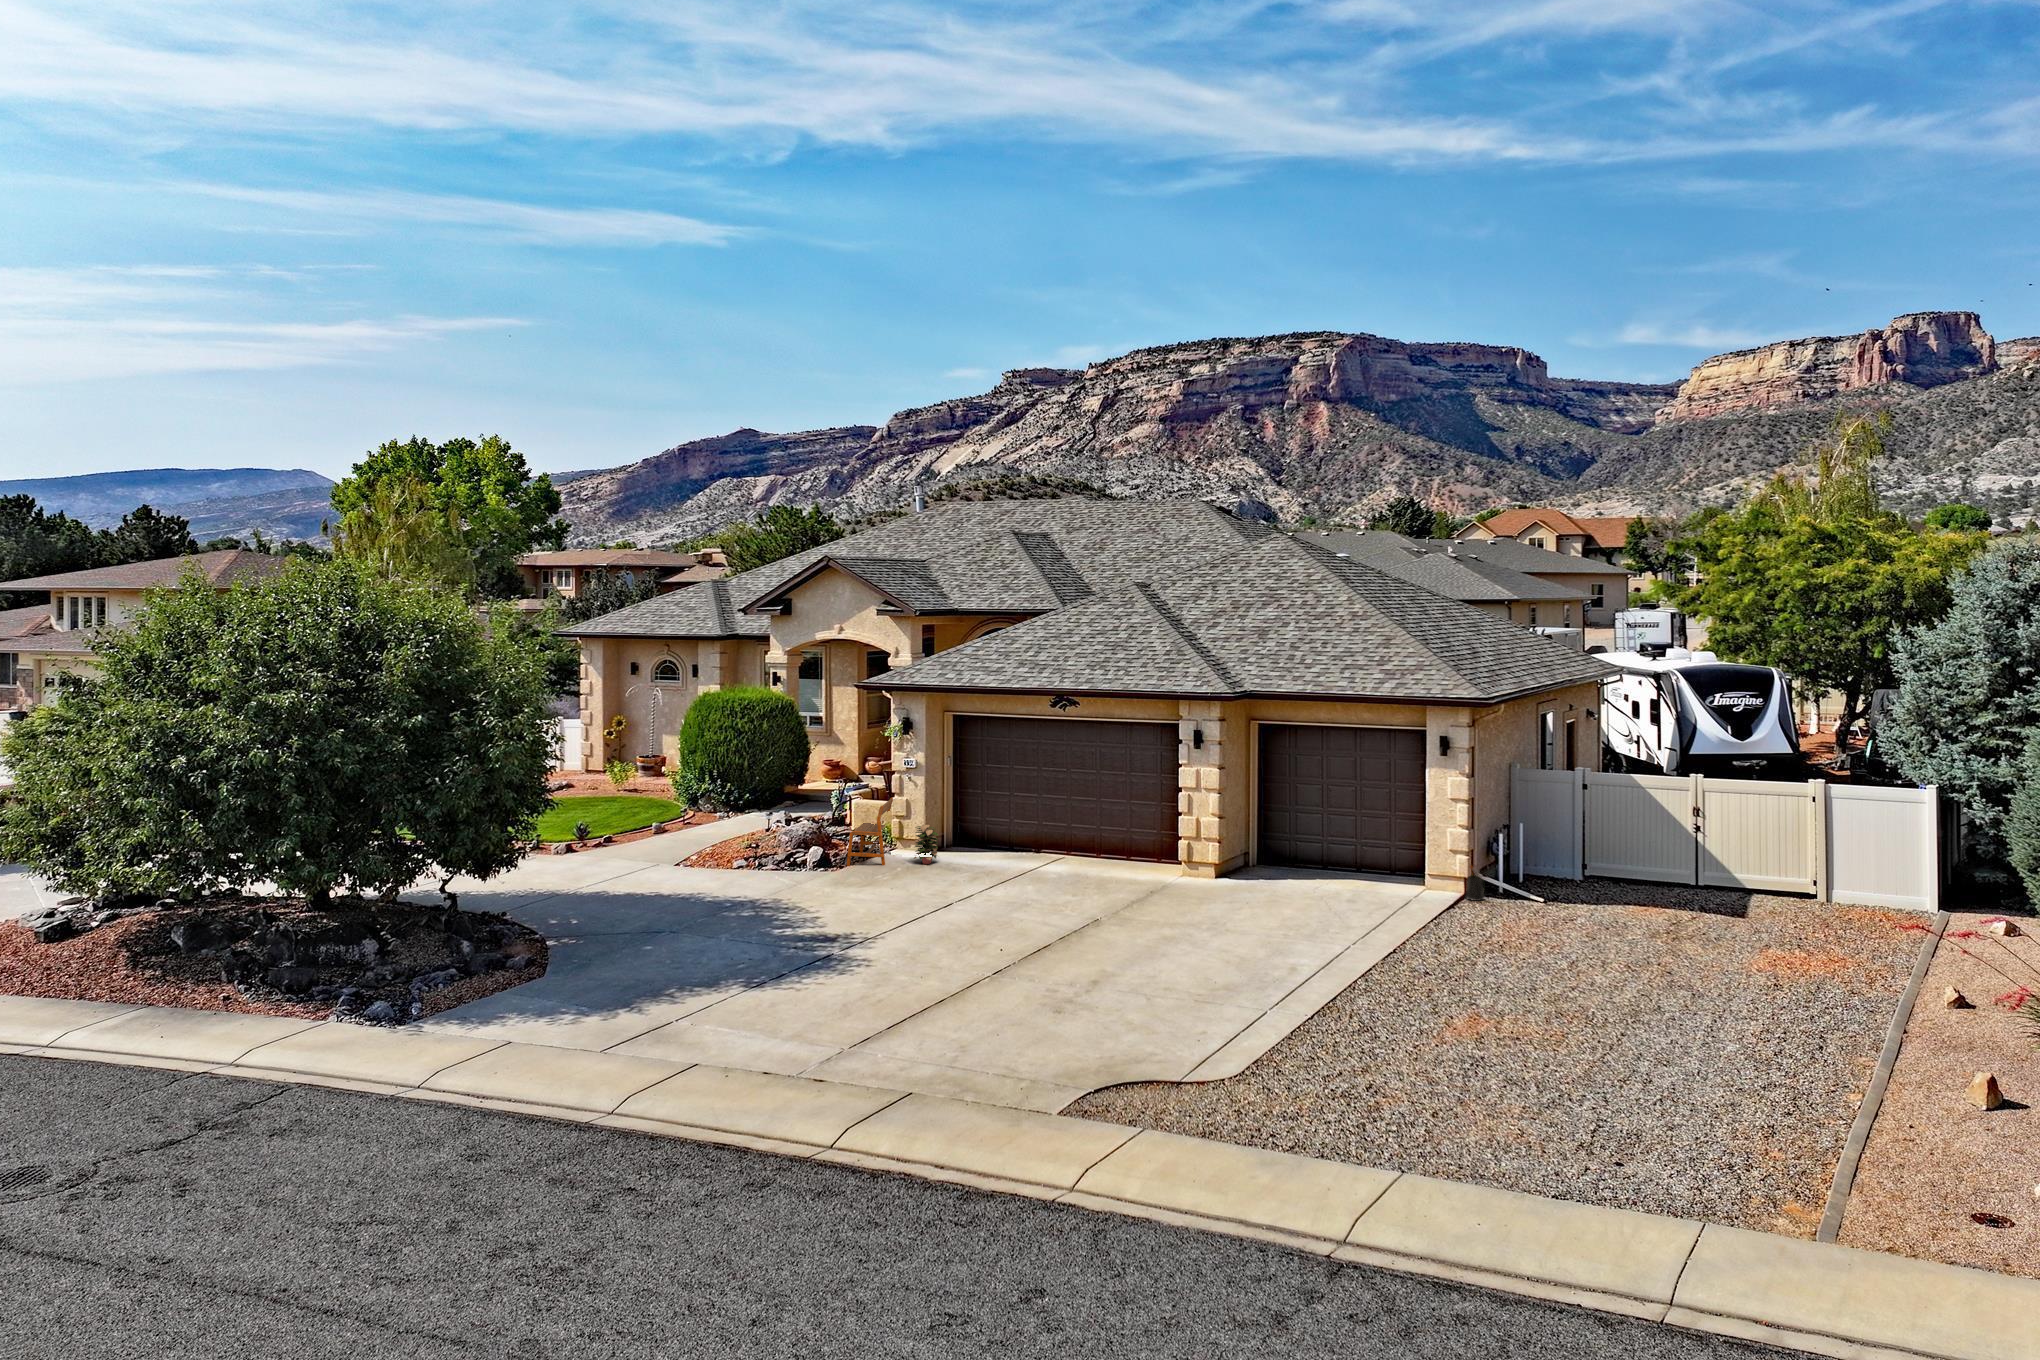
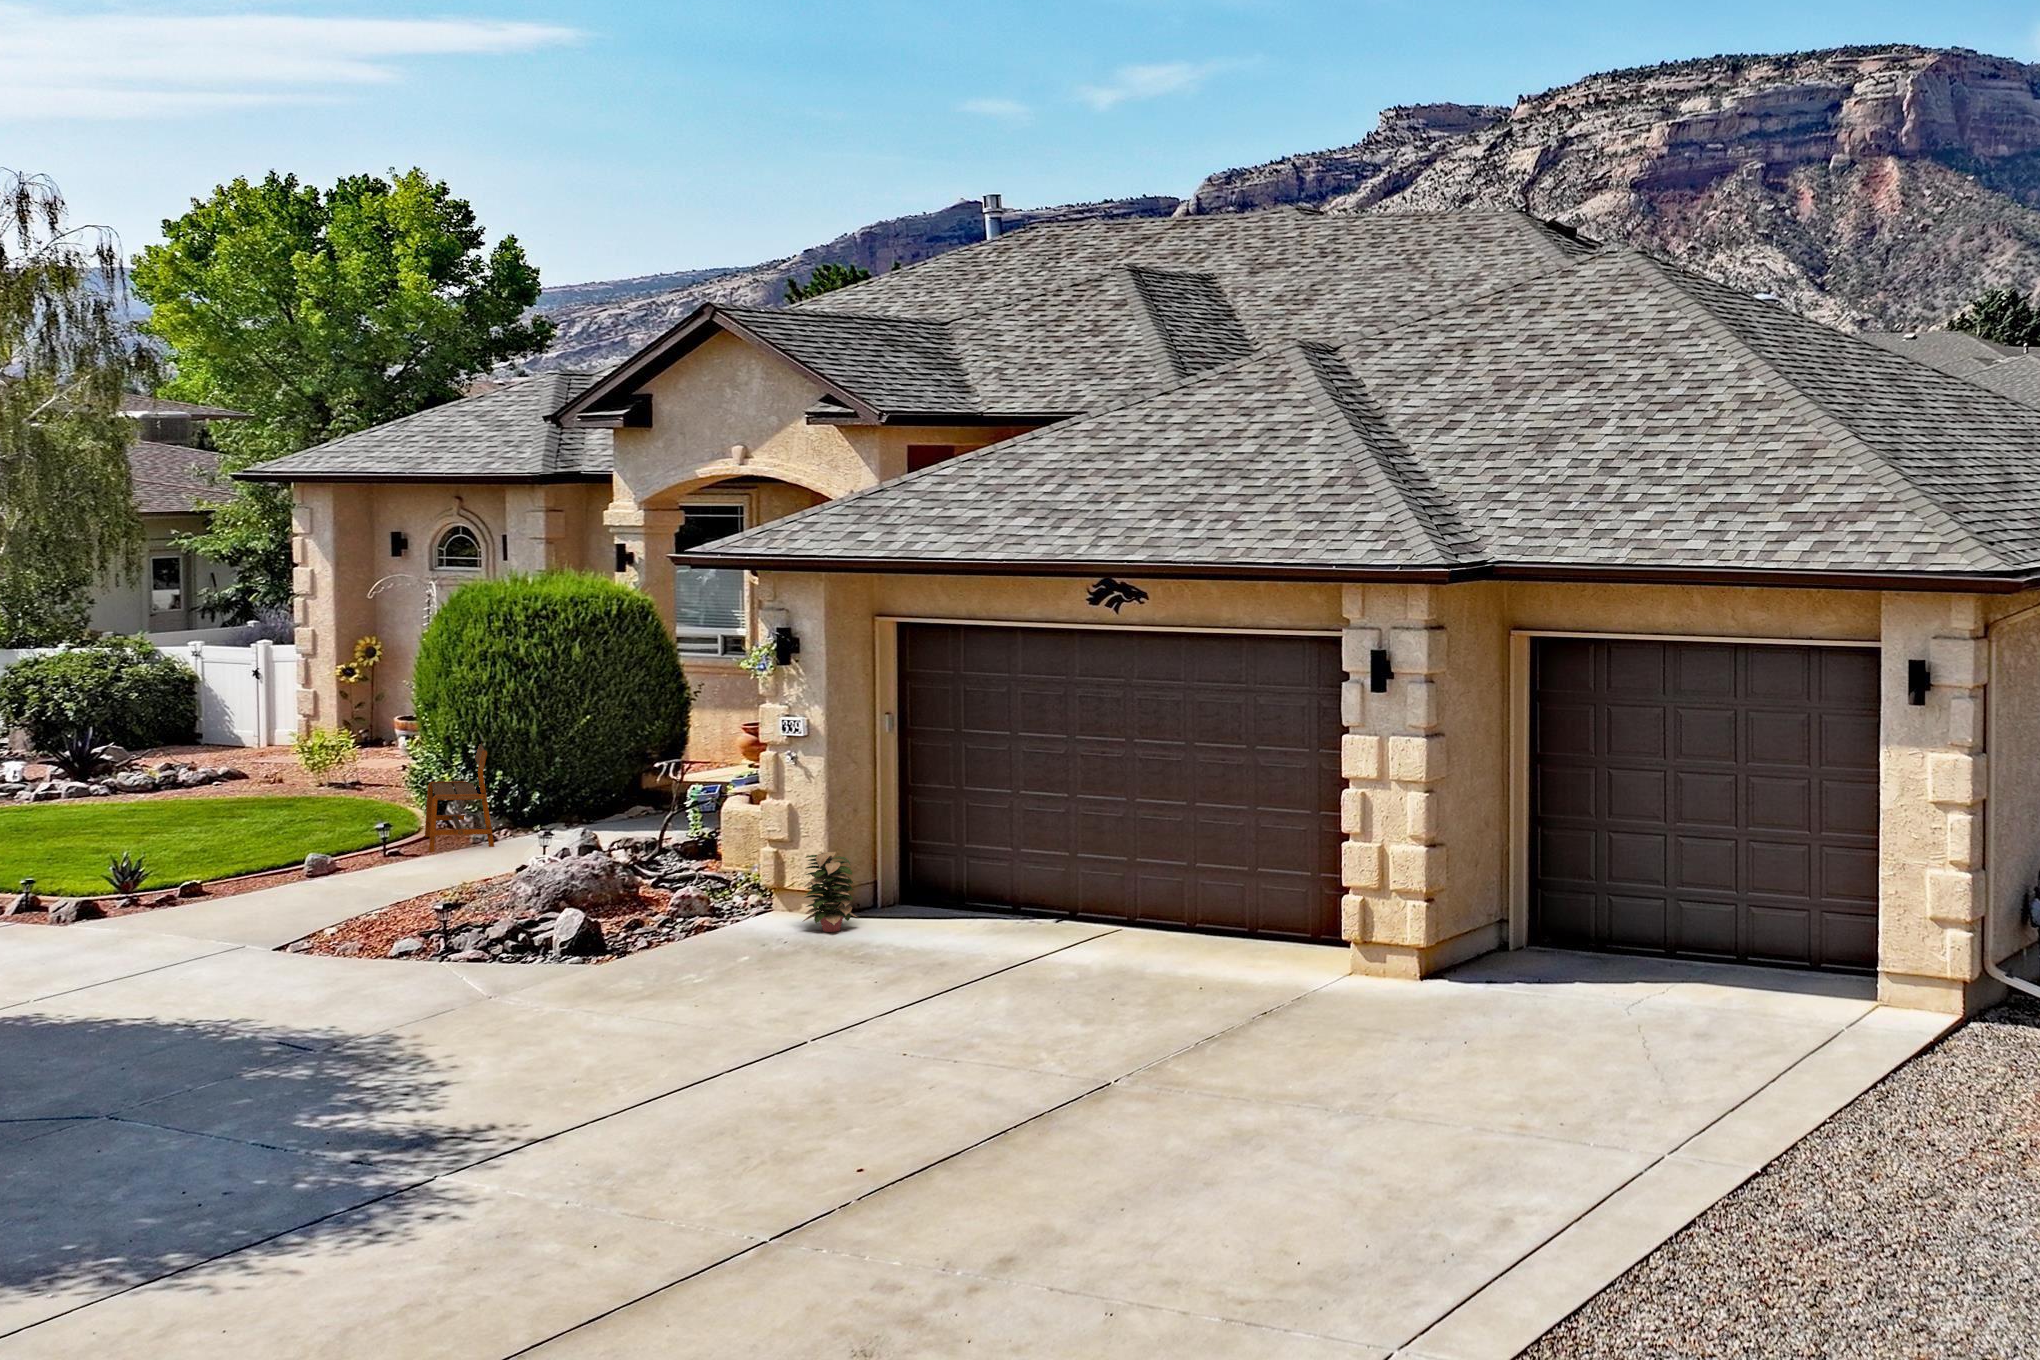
bench: present [847,798,893,866] -> present [425,744,494,852]
watering can: present [1466,866,1484,901] -> none [1965,951,2011,1034]

